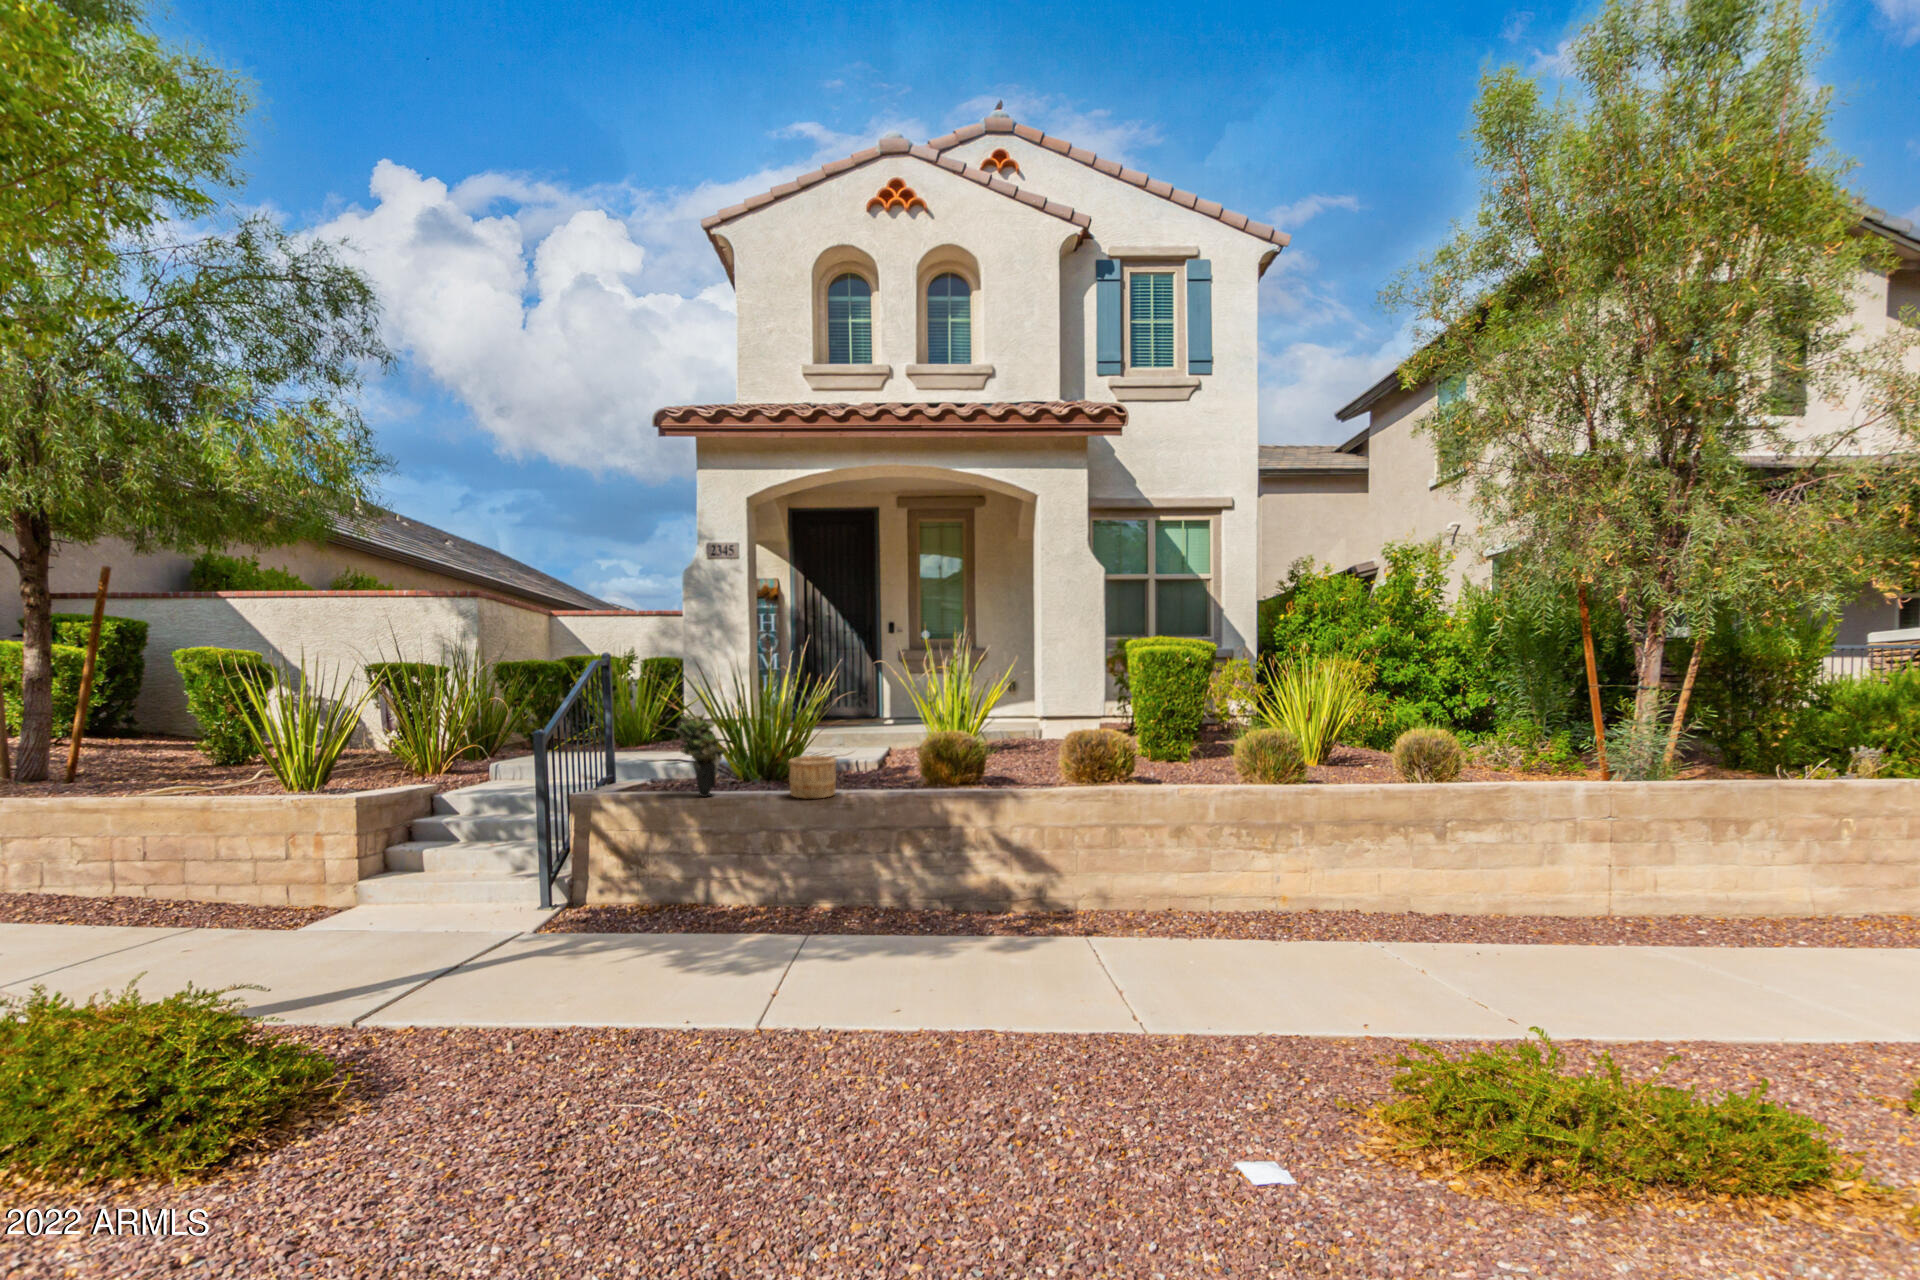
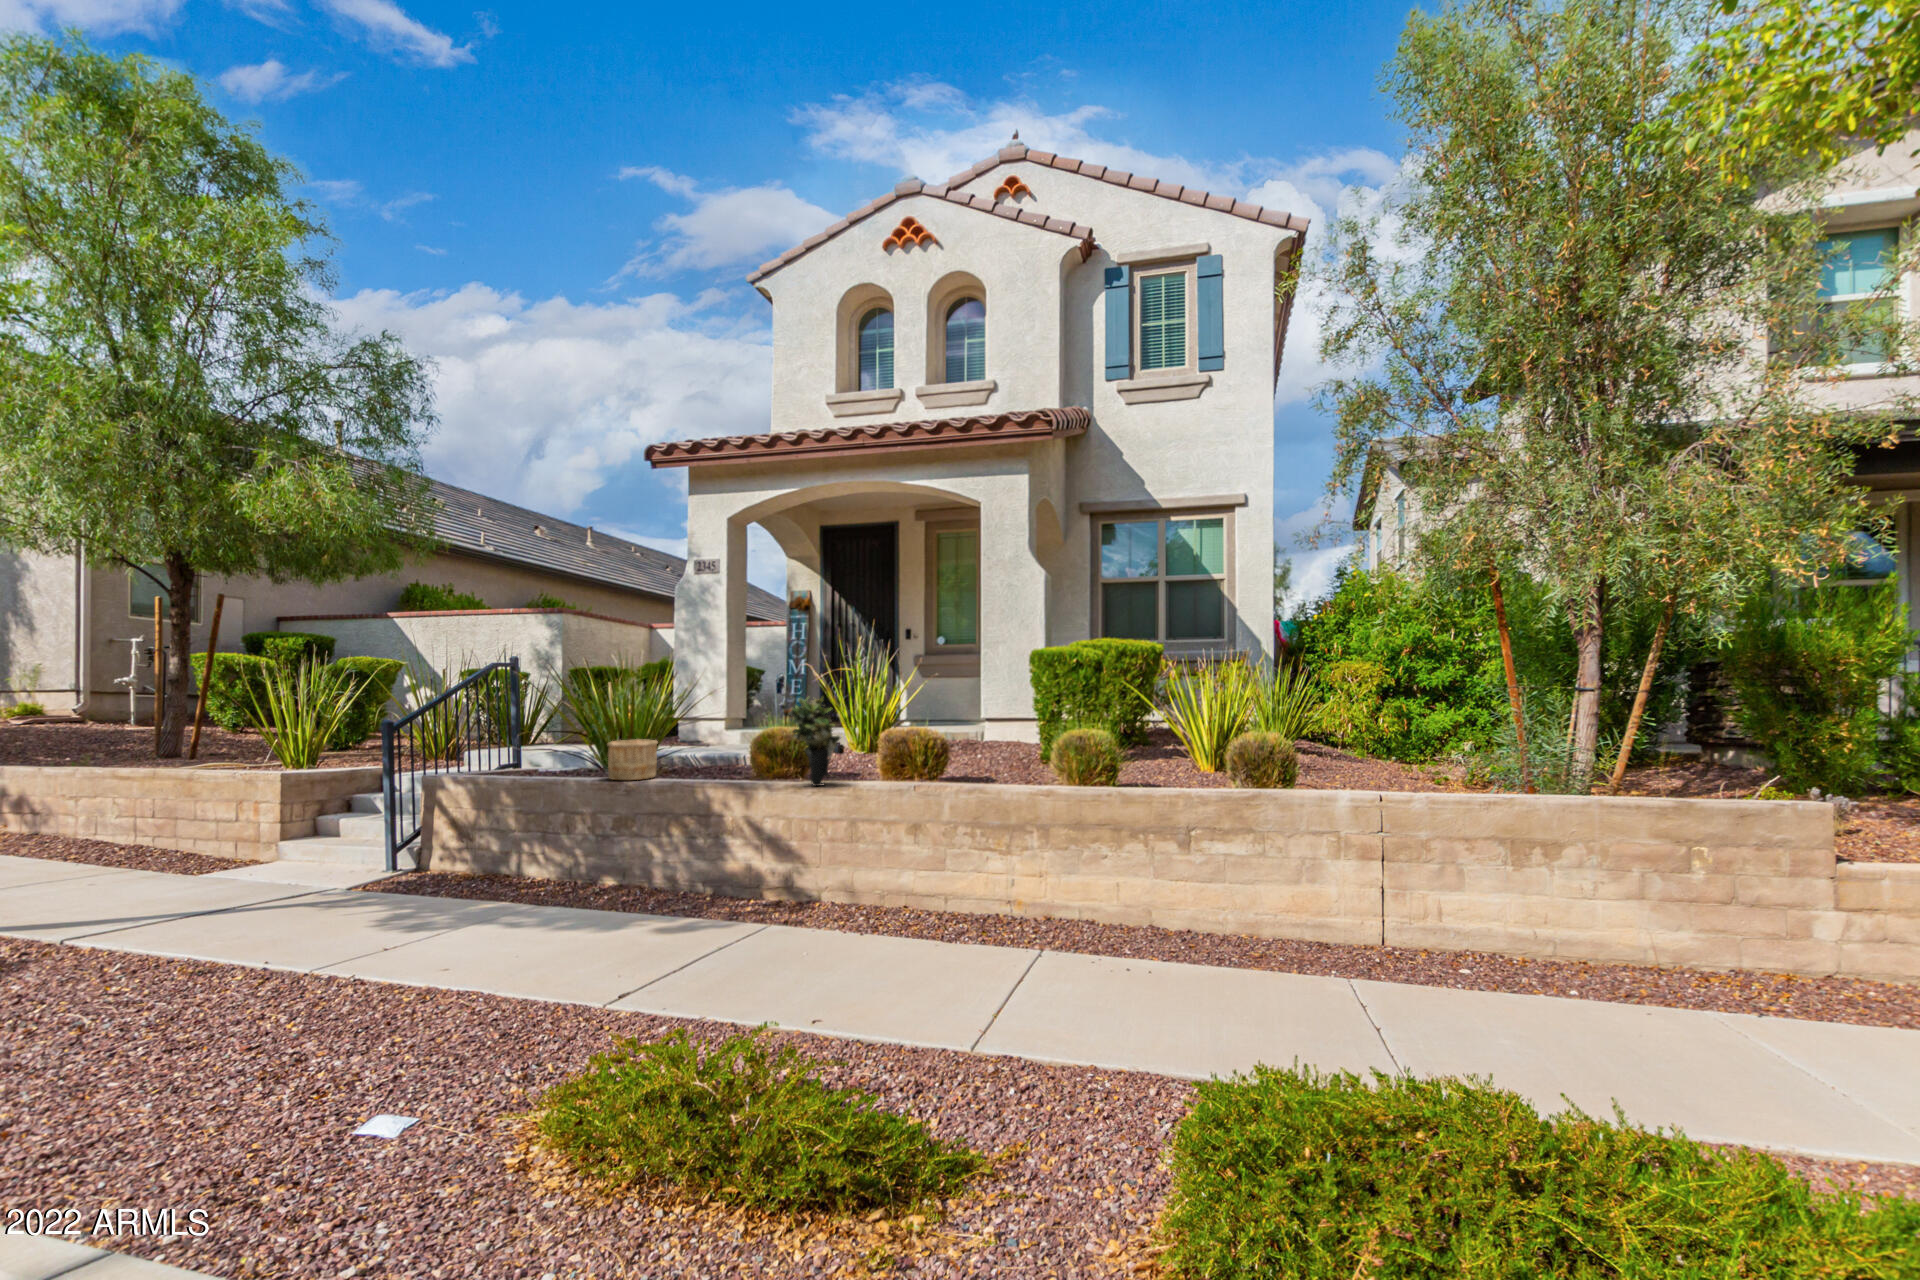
potted plant: present [676,714,725,797] -> present [790,697,840,786]

